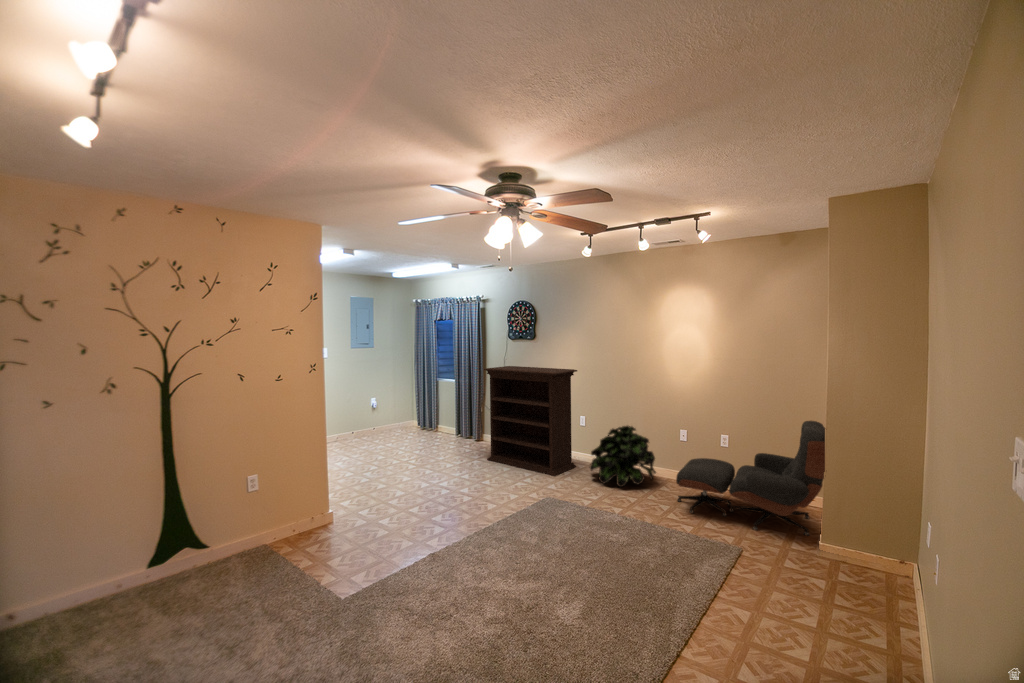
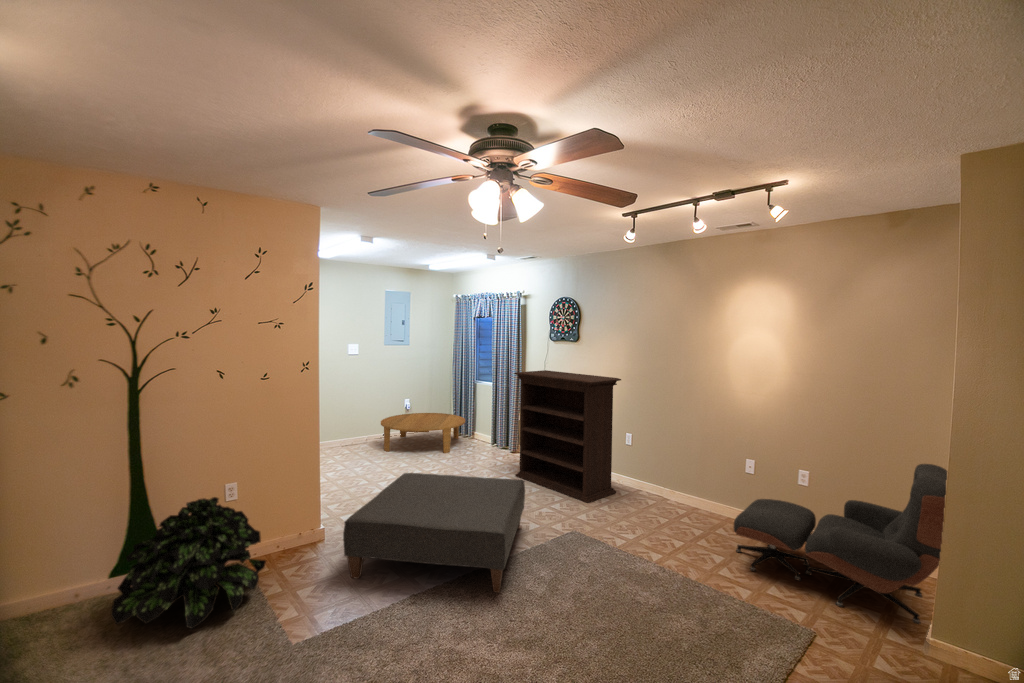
coffee table: none [353,411,433,448] -> present [381,413,465,453]
potted plant: present [590,426,656,487] -> present [111,497,266,629]
ottoman: none [364,458,507,548] -> present [343,473,525,592]

